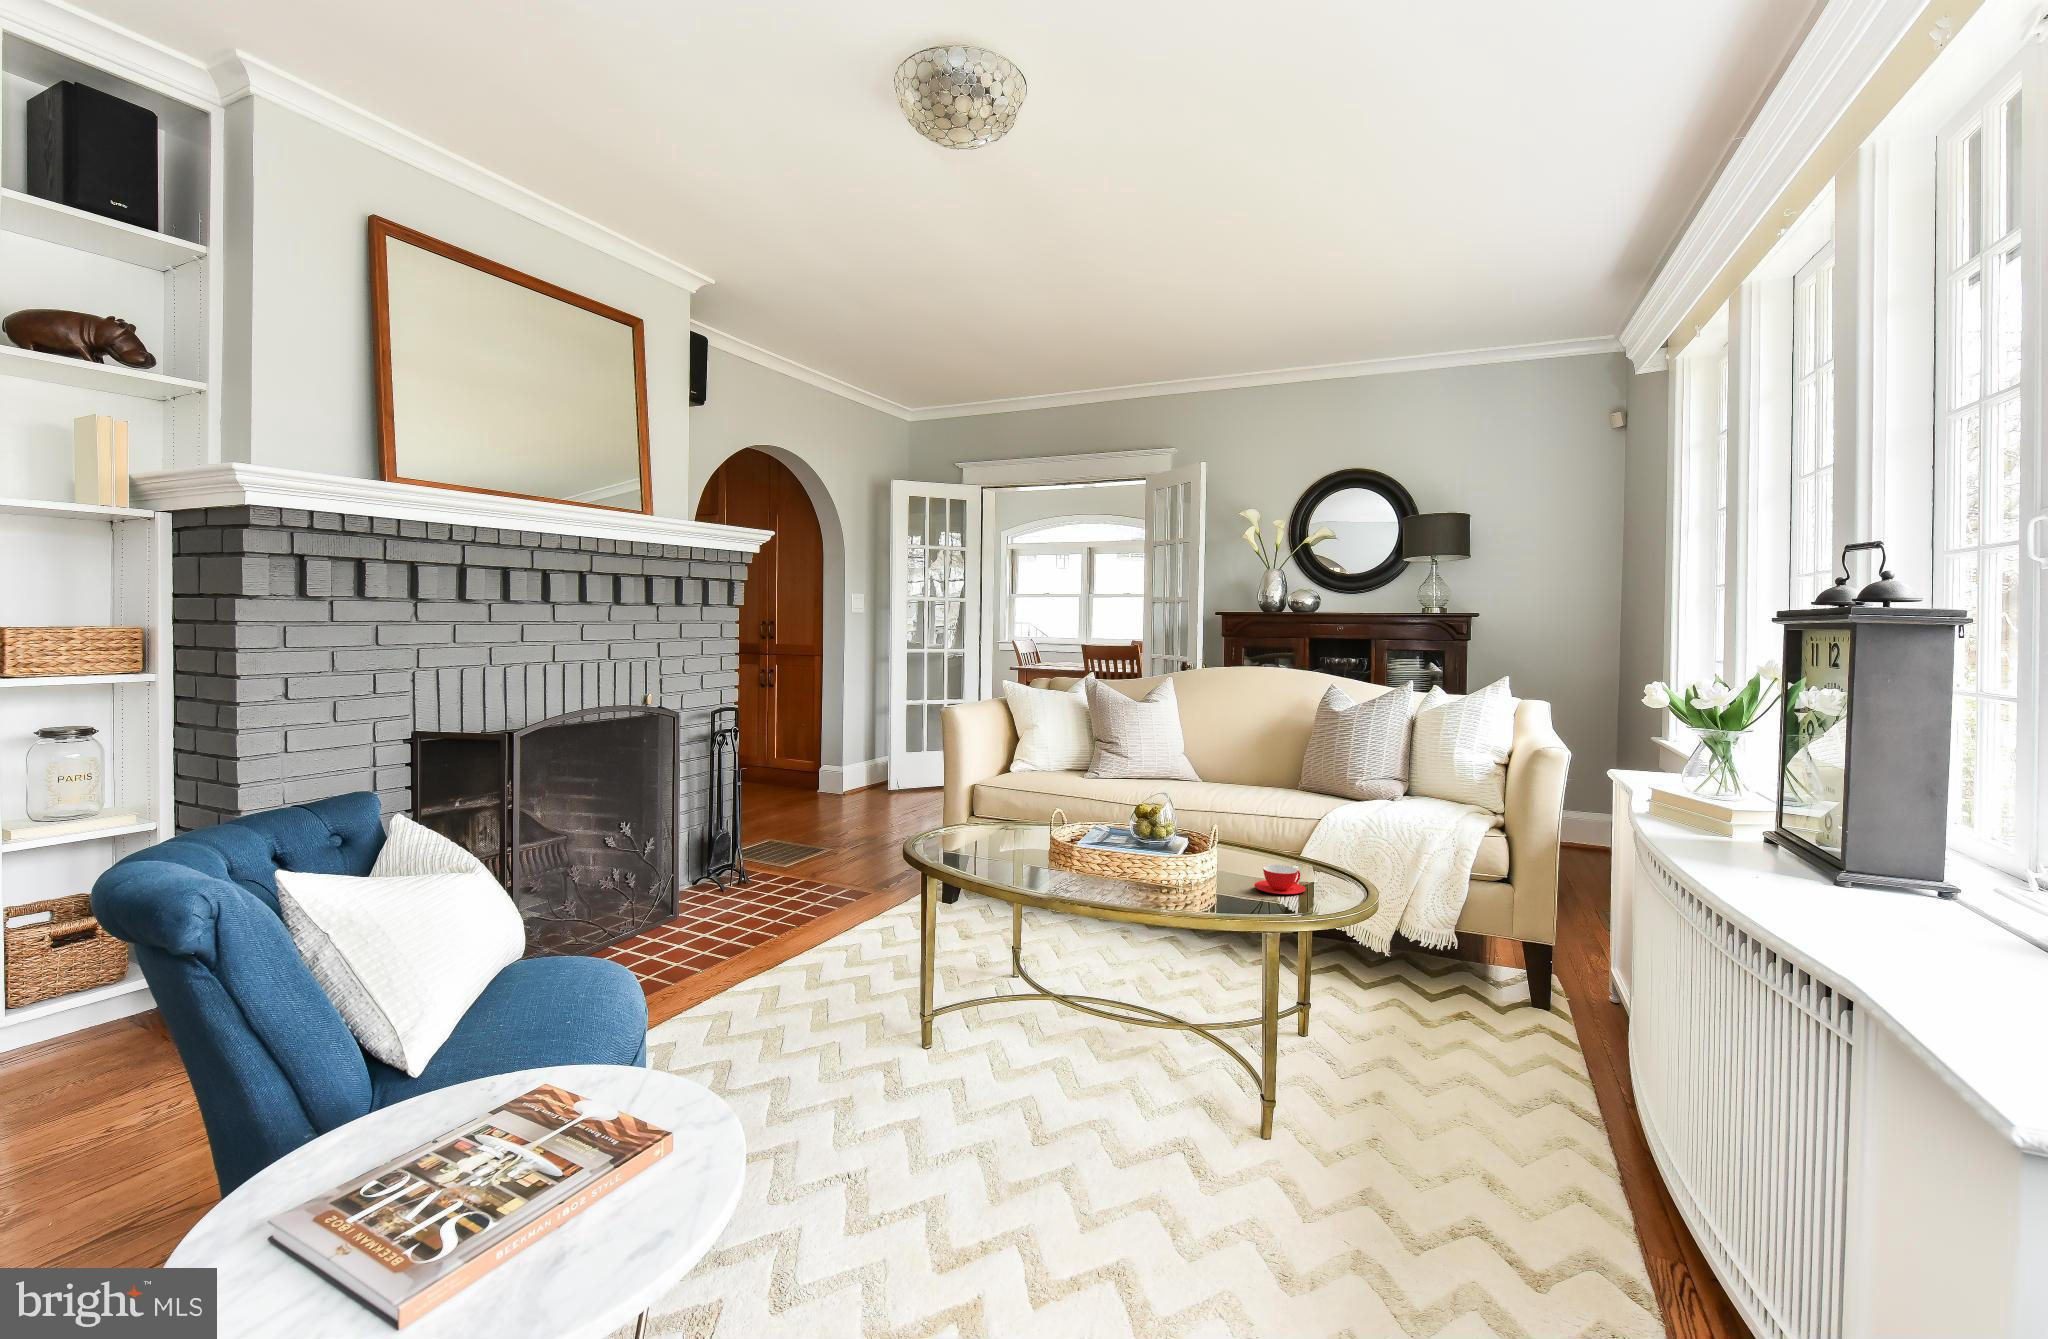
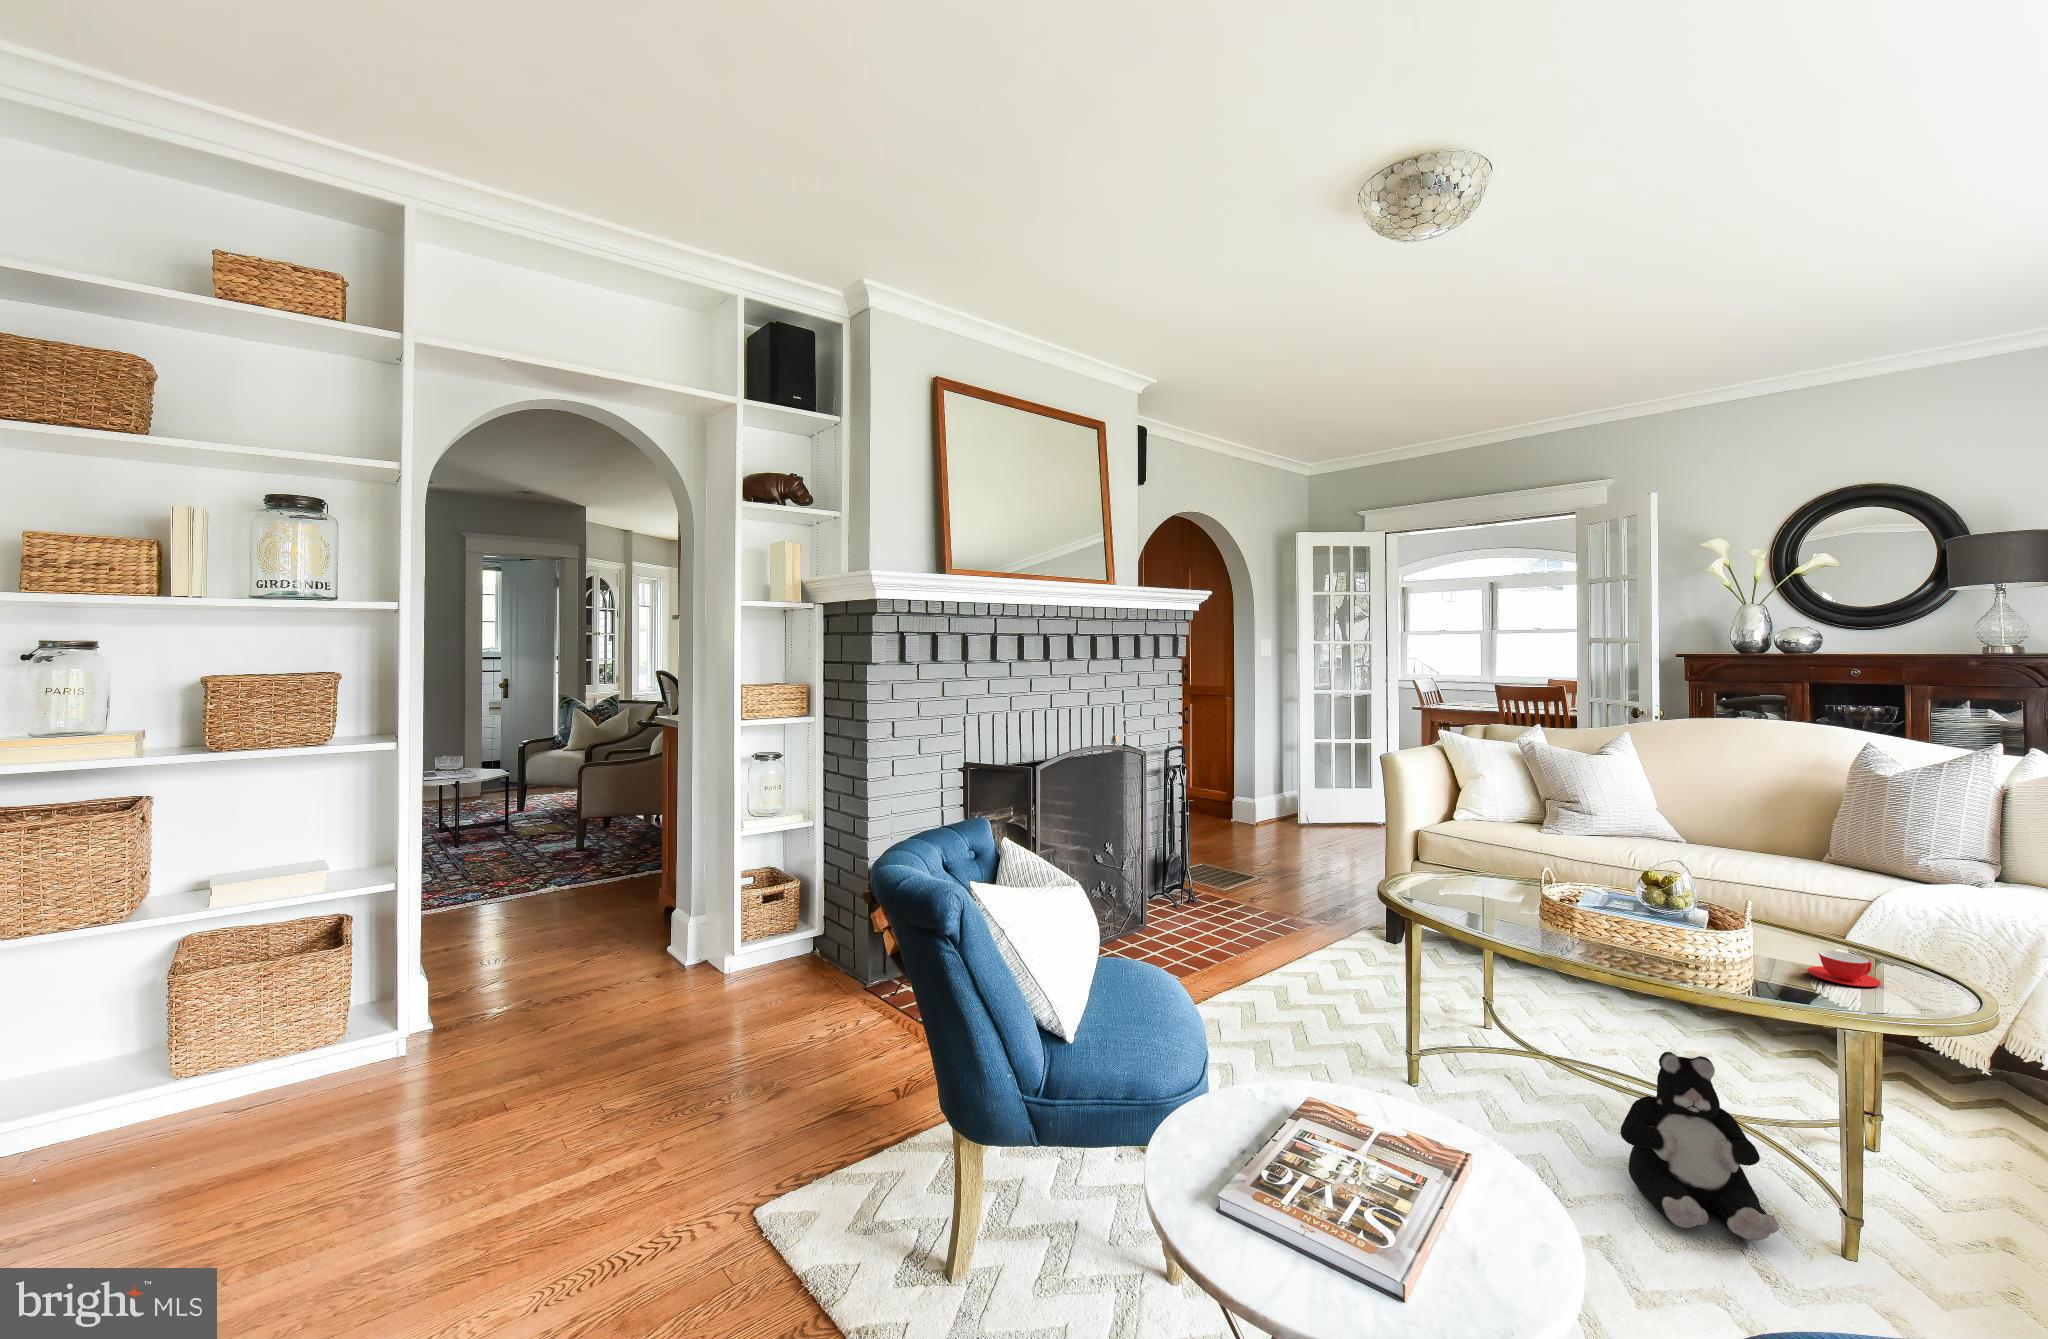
plush toy: none [1094,977,1211,1146] -> present [1620,1052,1779,1241]

